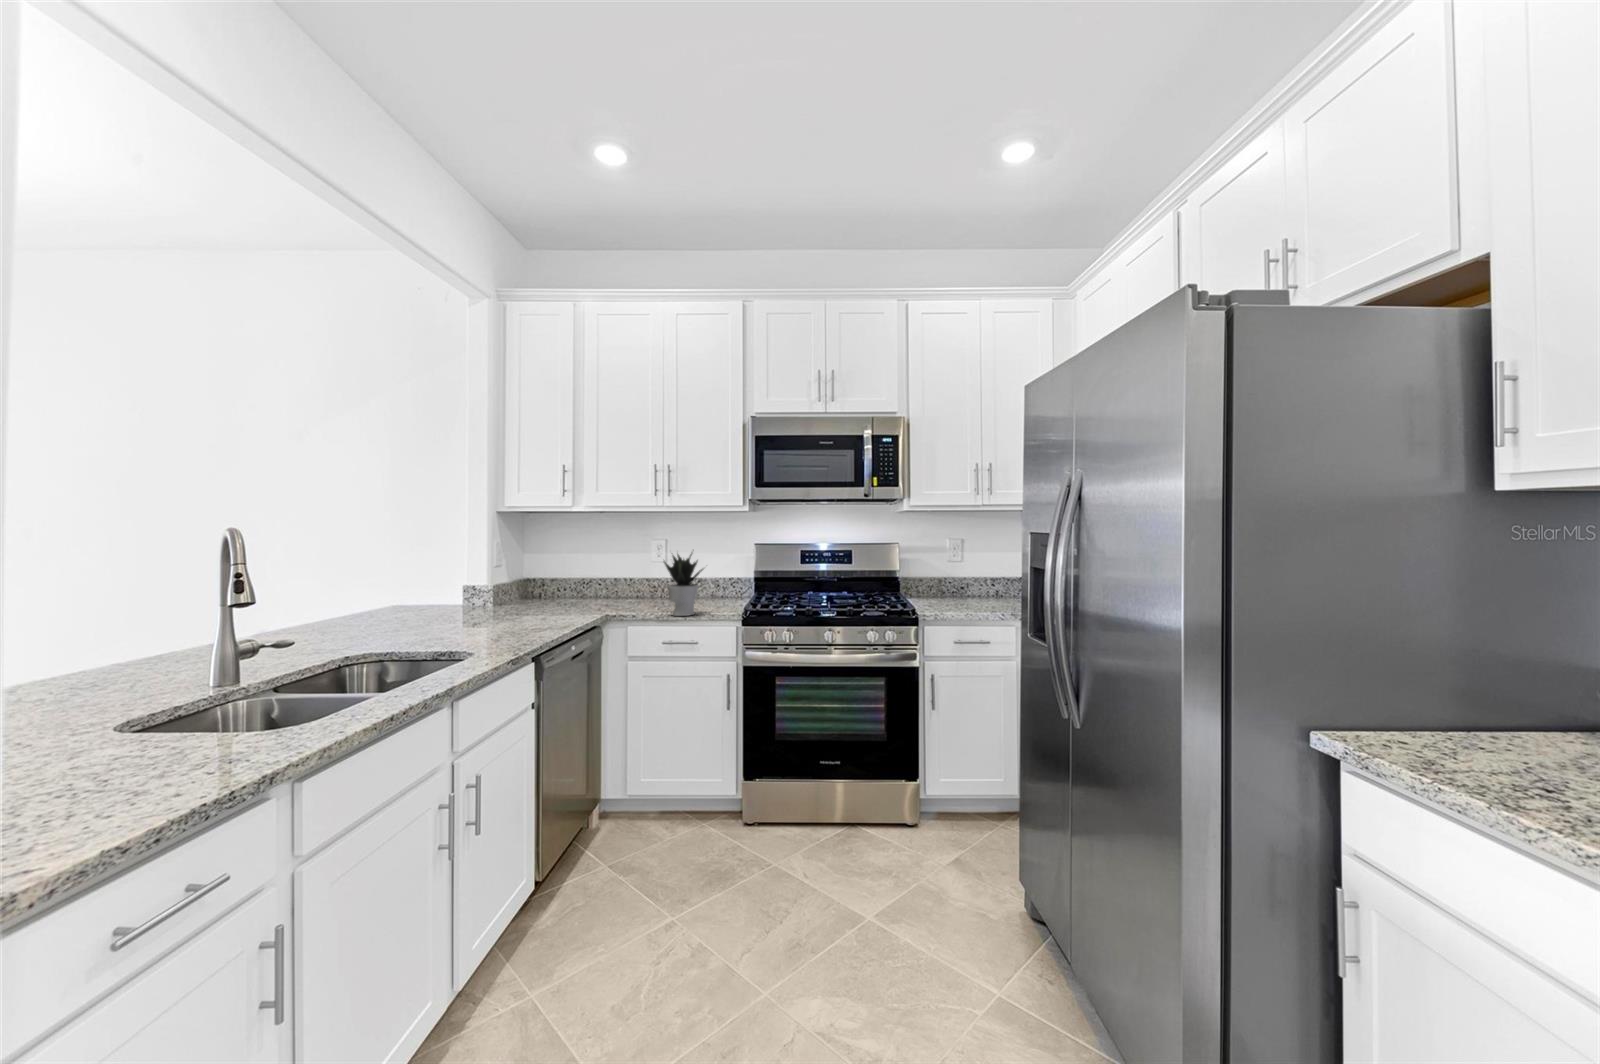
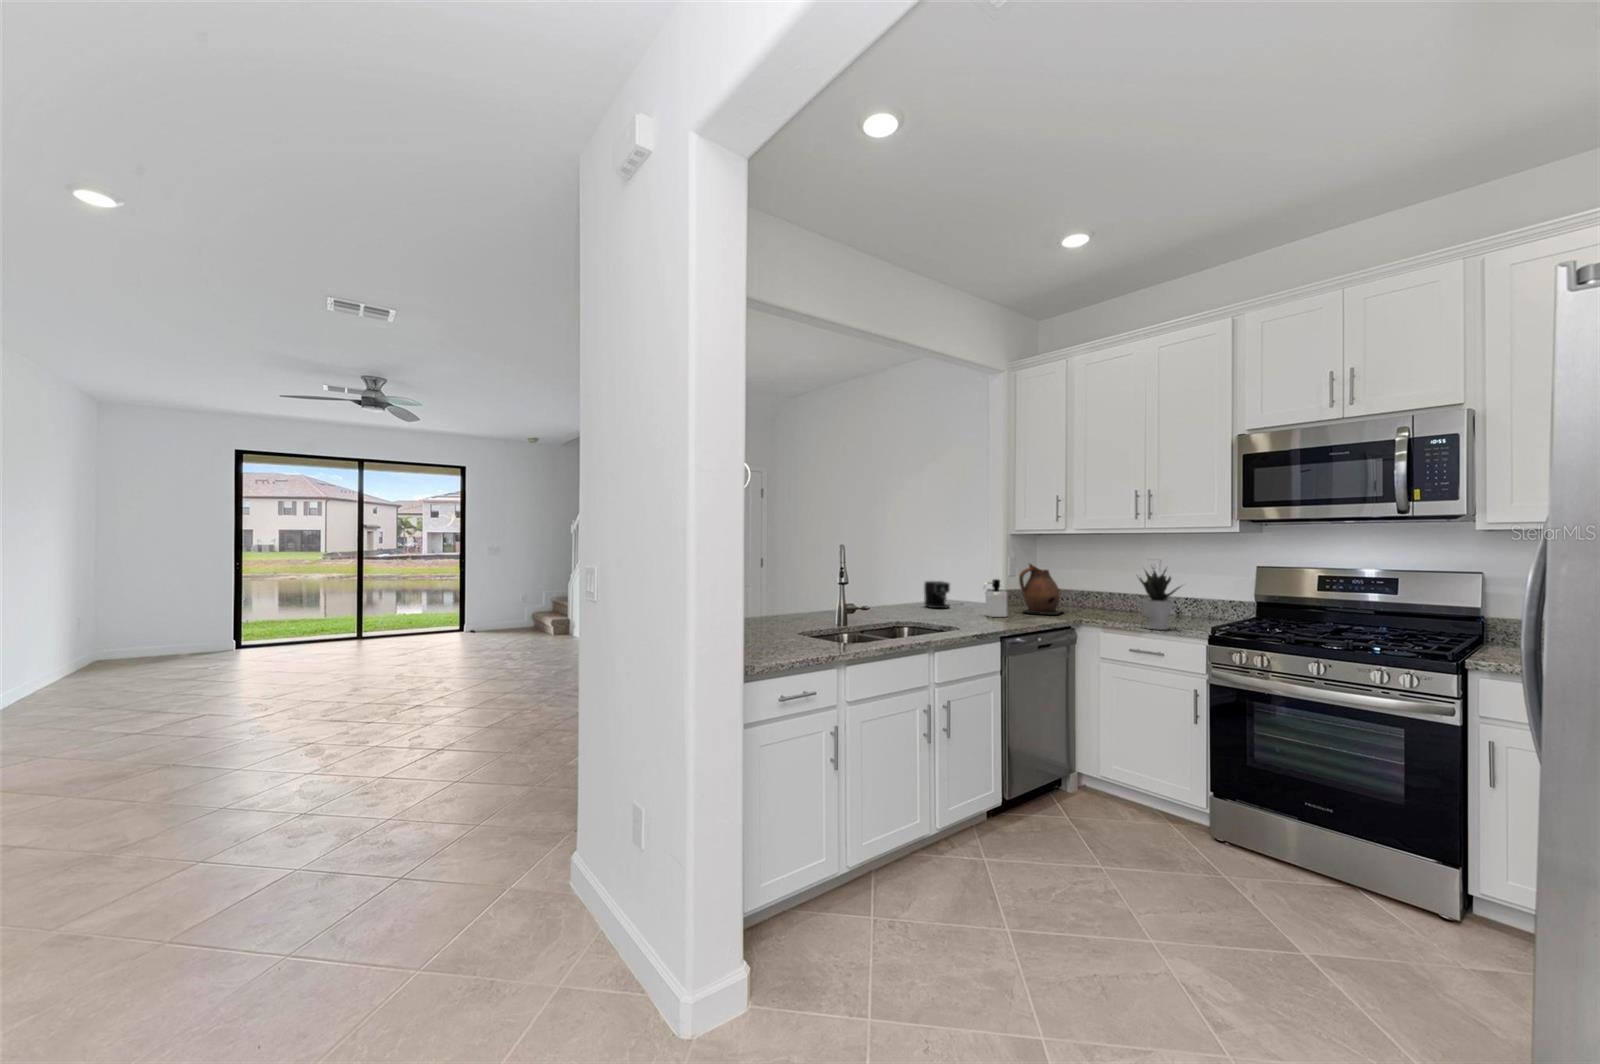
ceramic pitcher: none [521,552,573,612] -> present [1019,563,1062,615]
soap dispenser: none [483,575,515,624] -> present [984,579,1008,617]
coffee maker: none [380,582,436,621] -> present [924,581,950,608]

